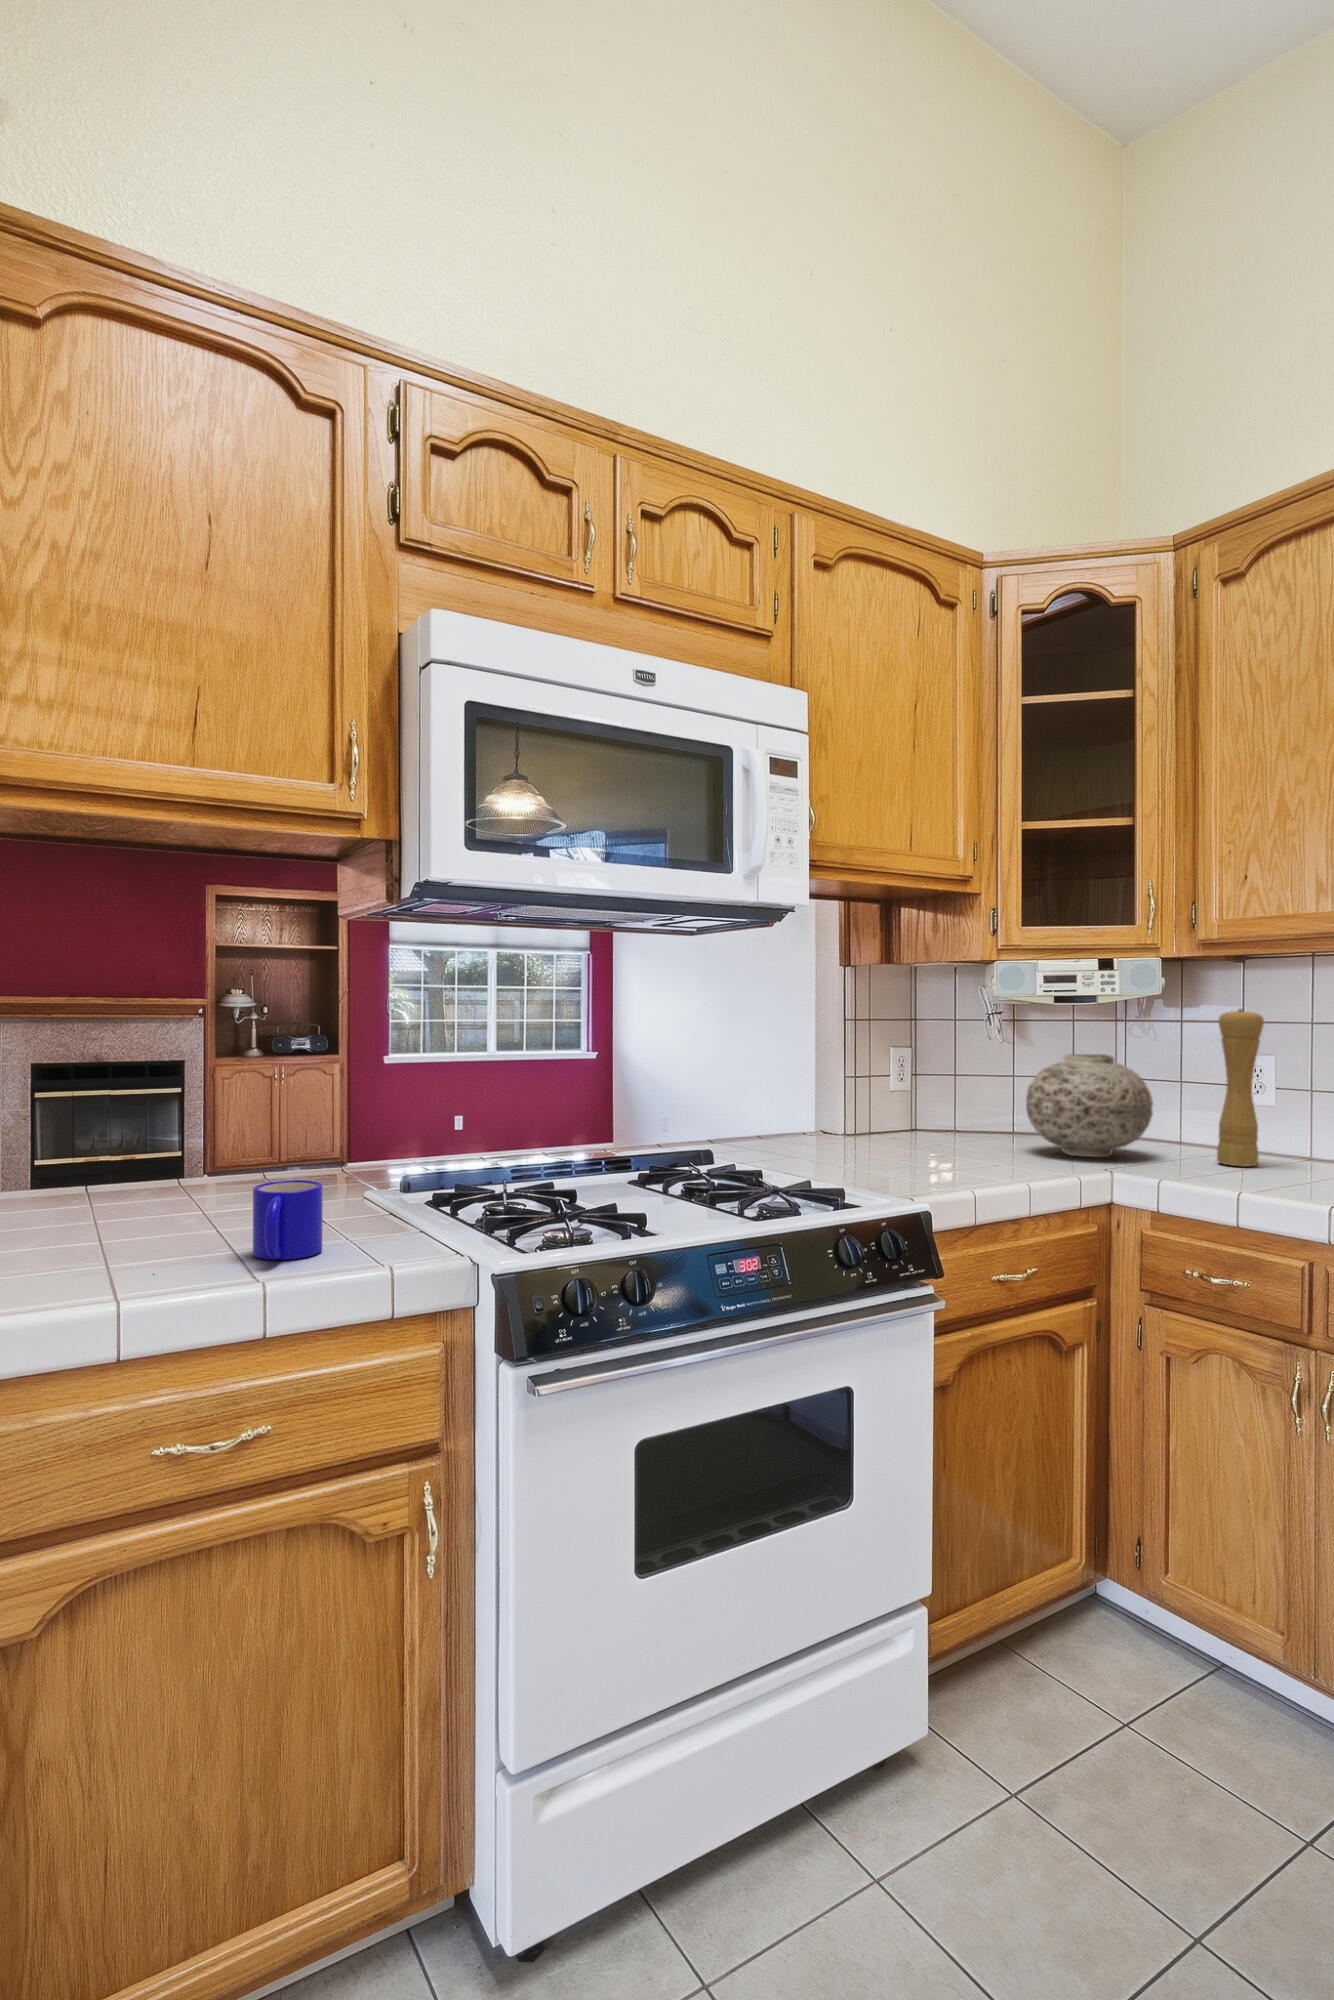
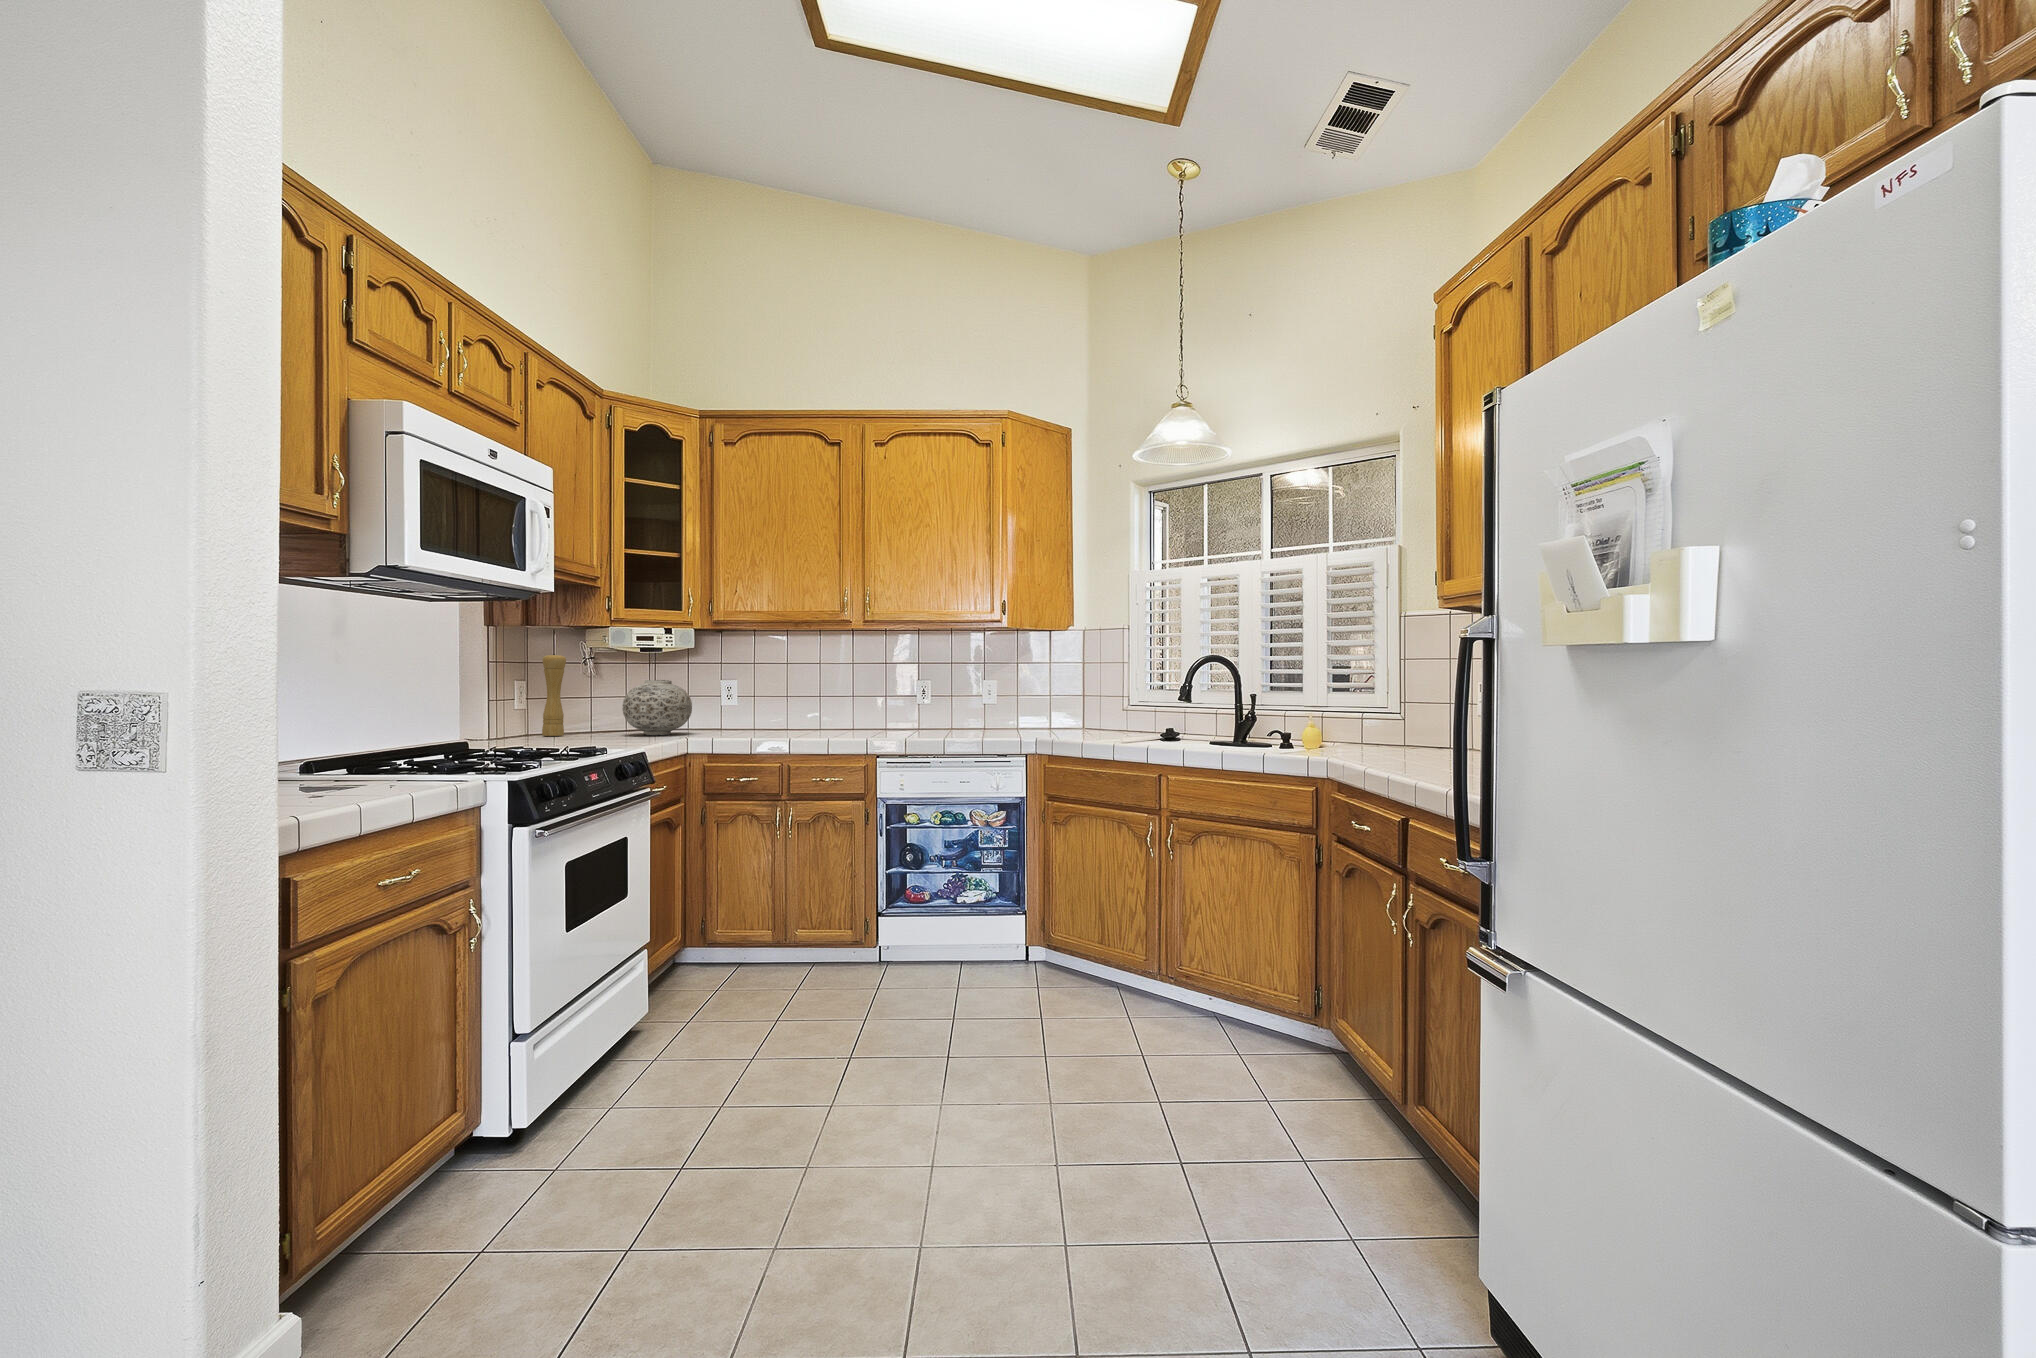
pepper mill: present [1217,1009,1264,1167] -> present [542,654,566,736]
mug: present [253,1180,323,1260] -> none [338,746,389,790]

